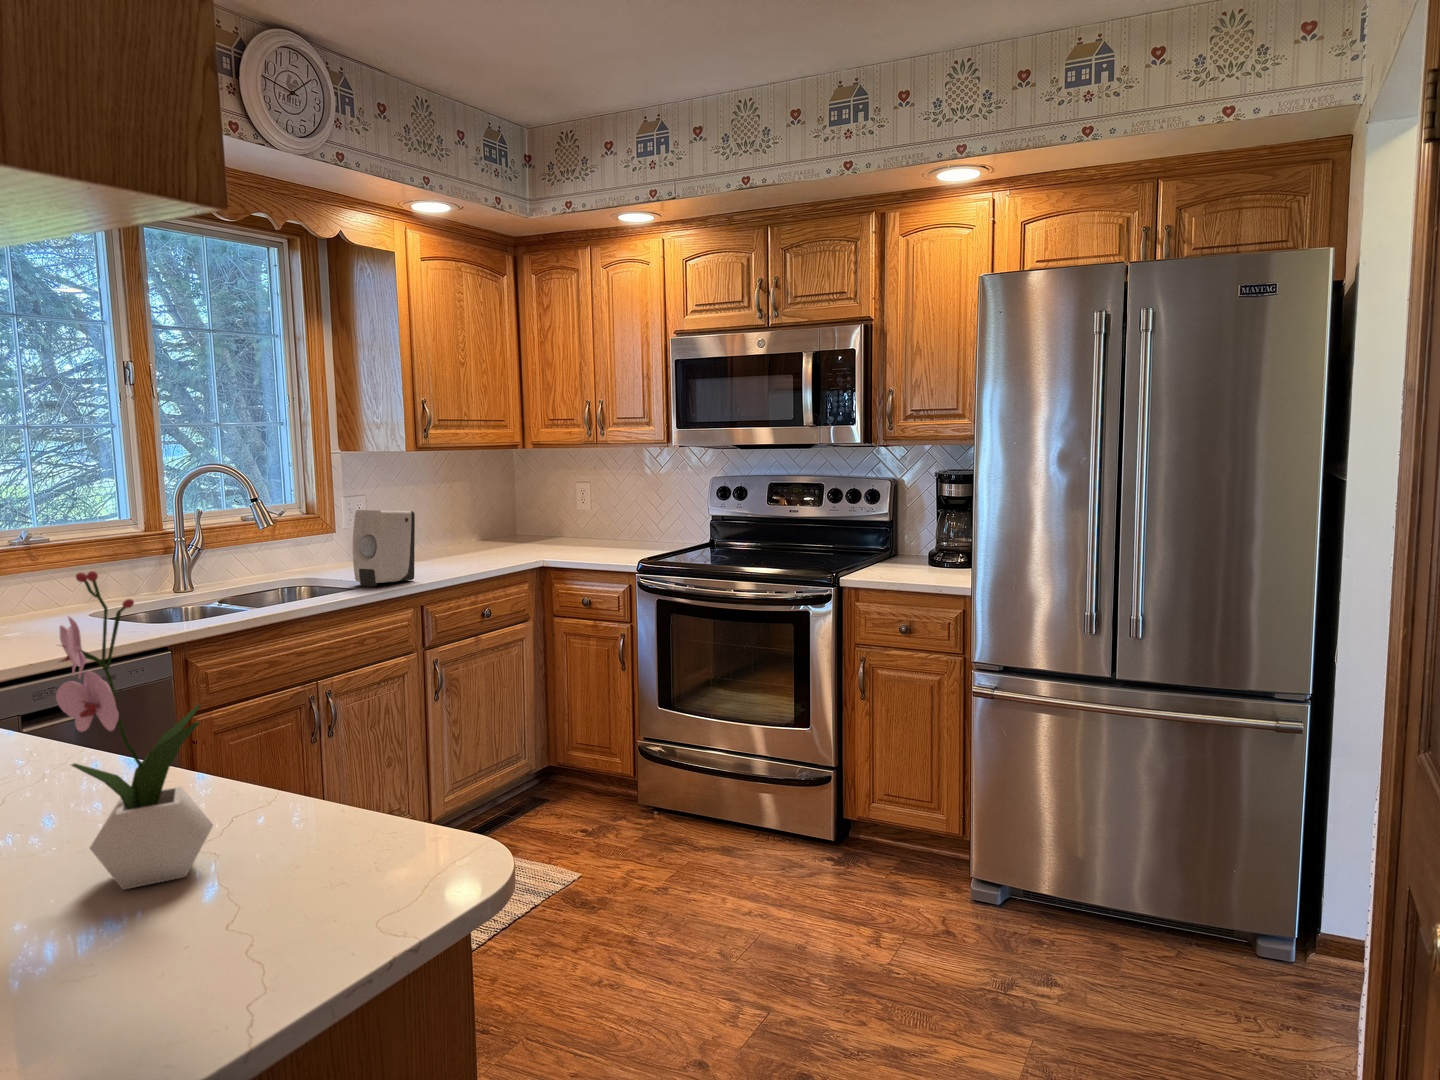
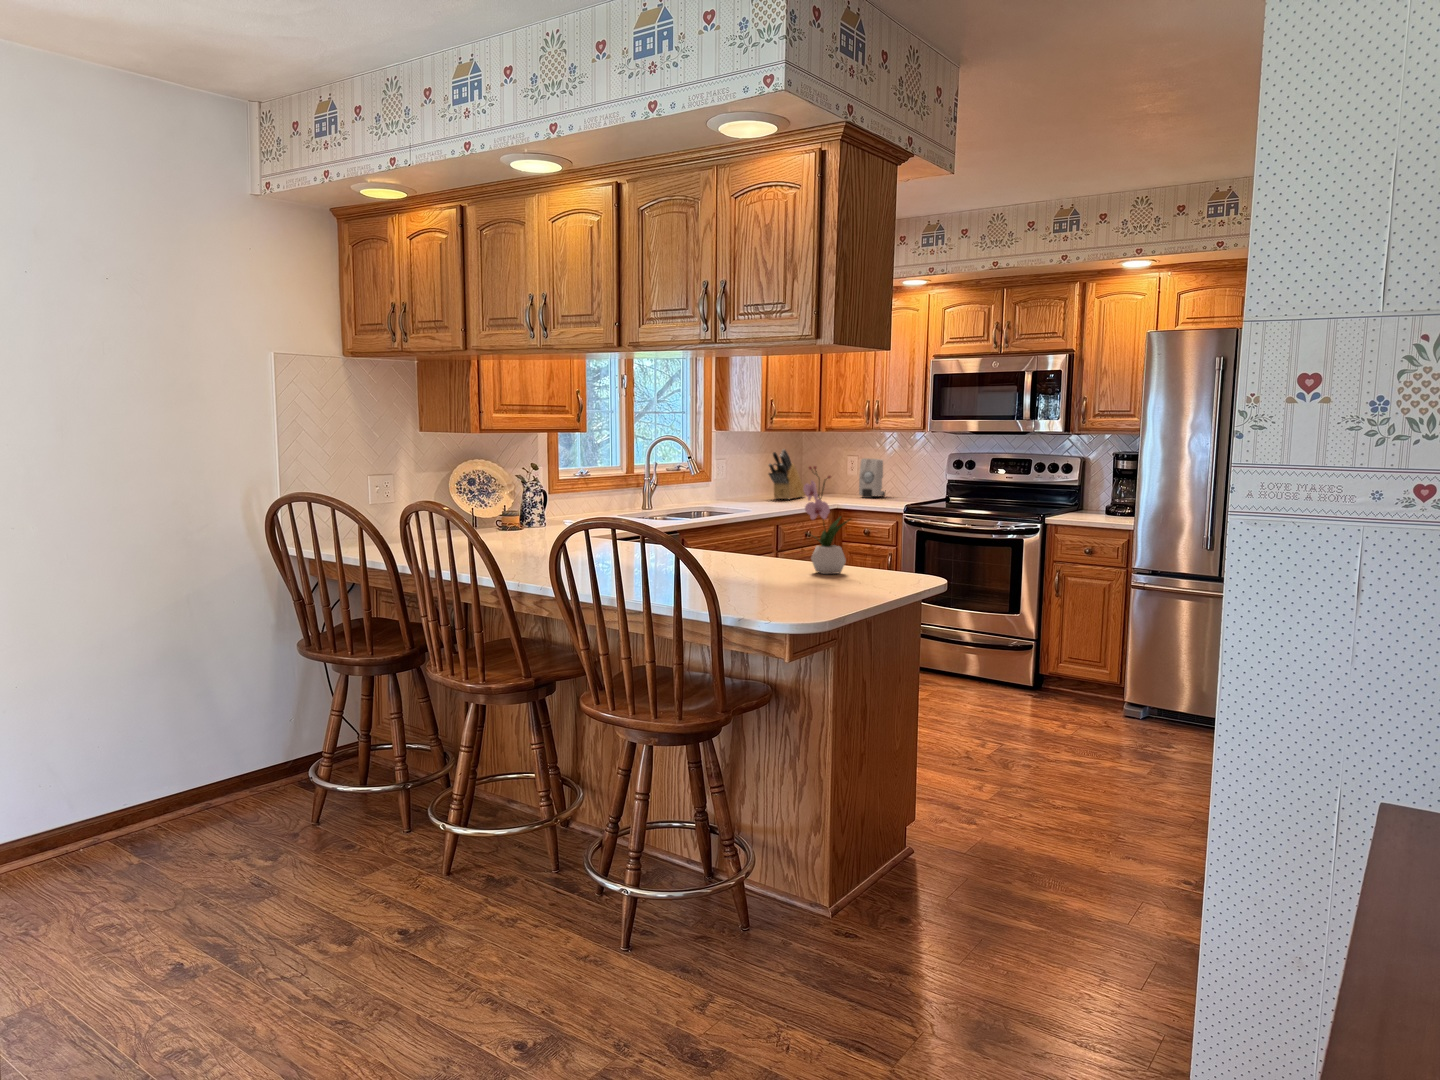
knife block: none [438,478,510,553] -> present [769,449,805,499]
soap dispenser: present [353,510,415,586] -> present [859,458,885,498]

